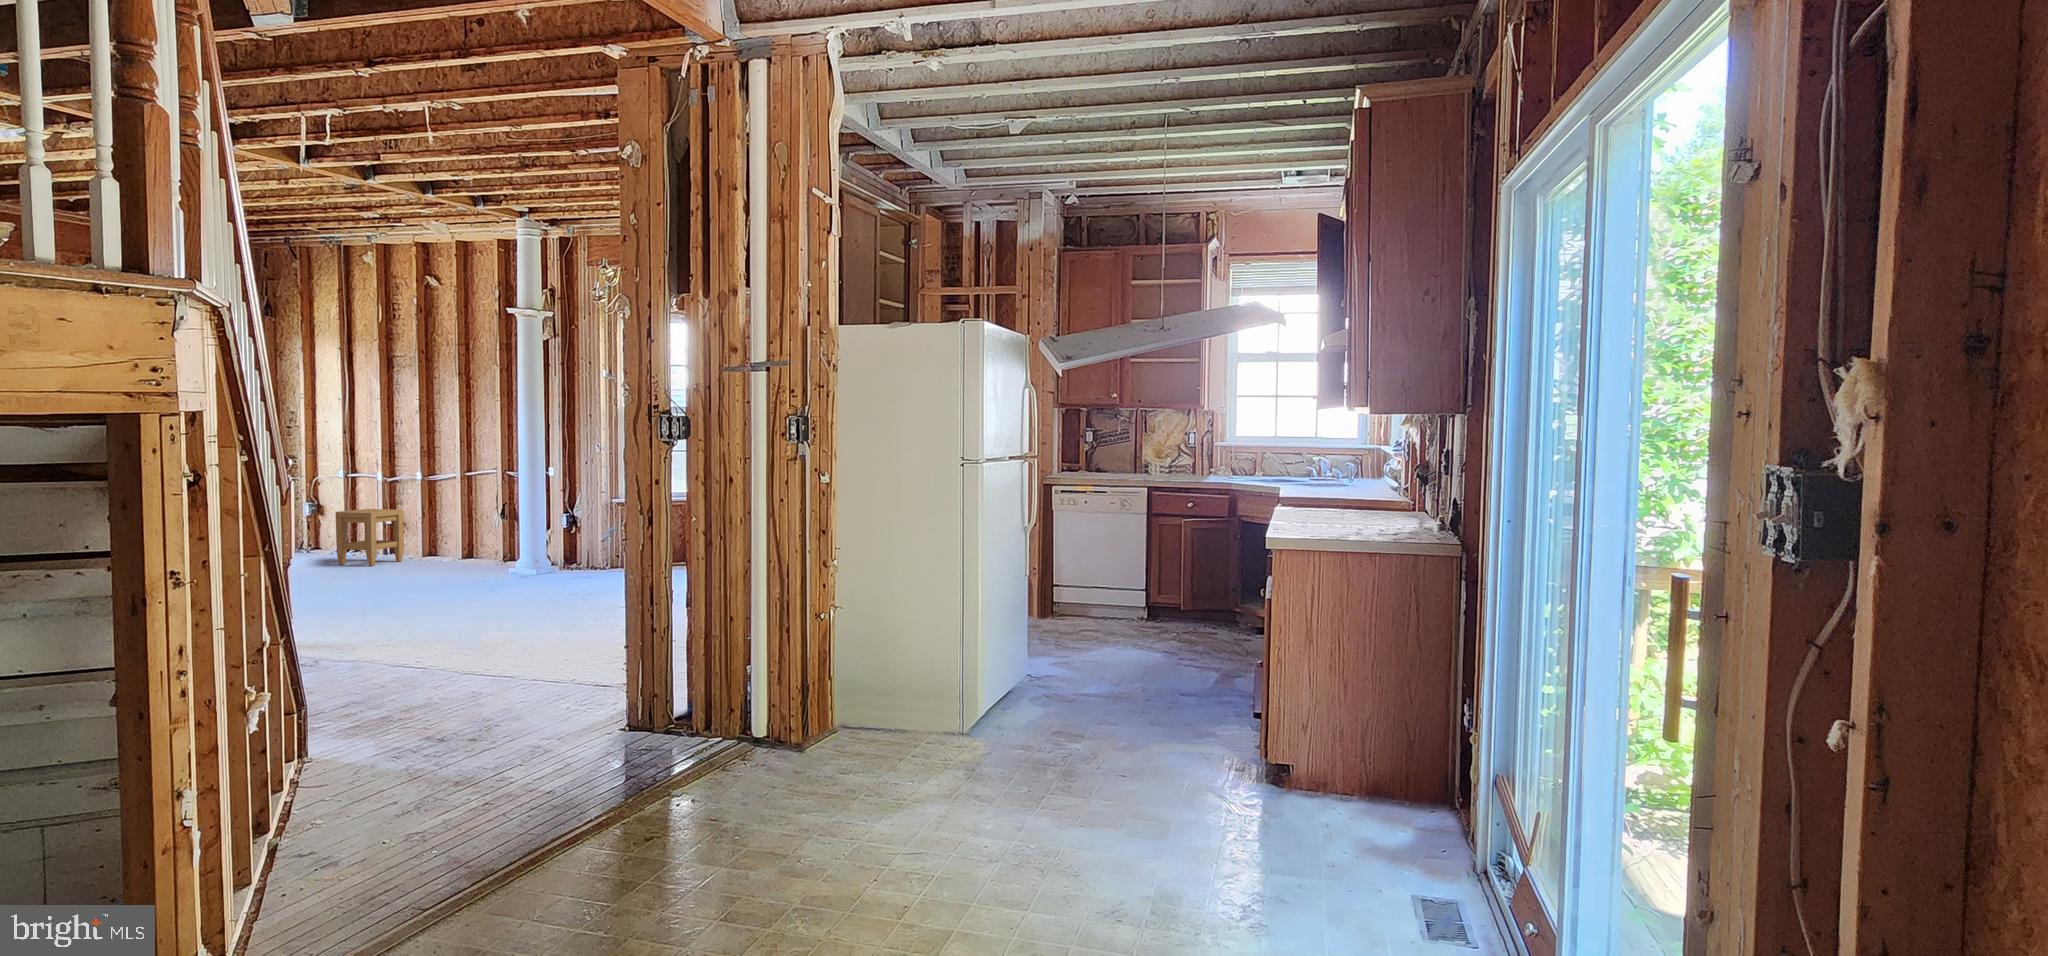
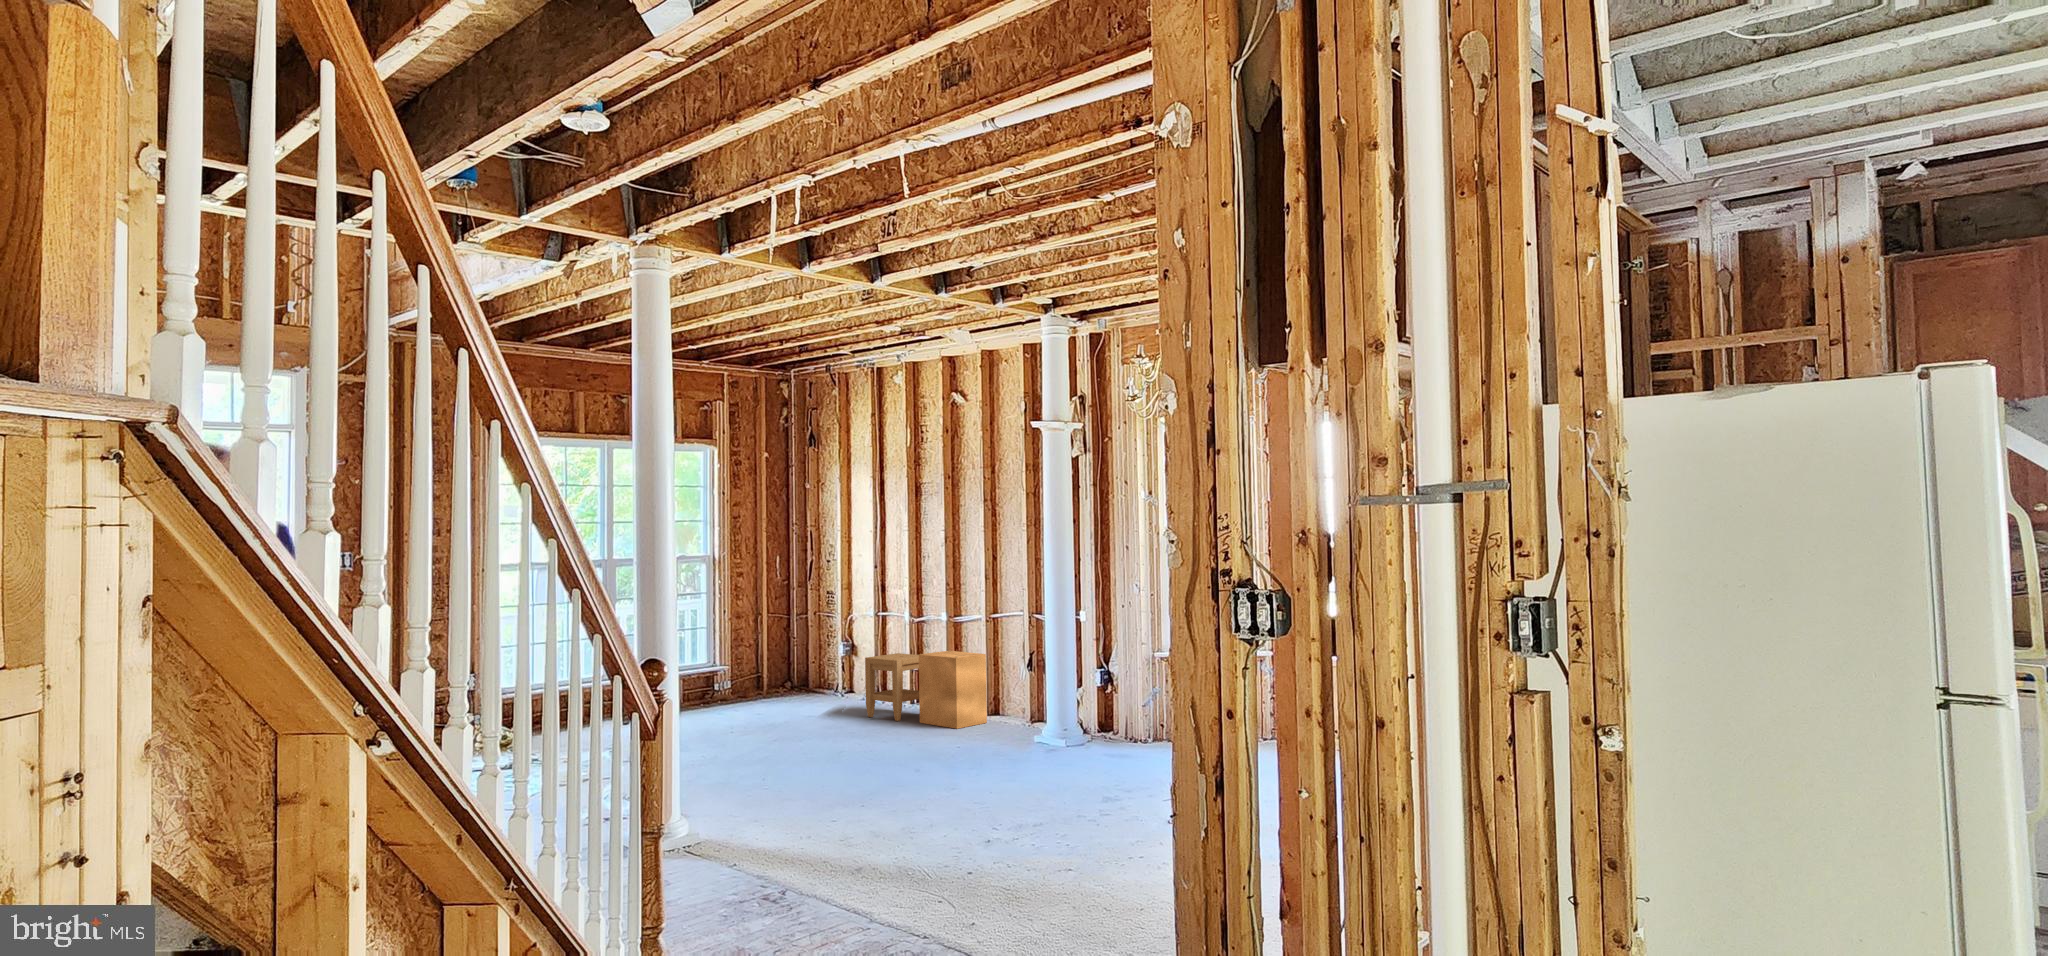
cardboard box: none [394,505,462,568] -> present [919,651,987,729]

